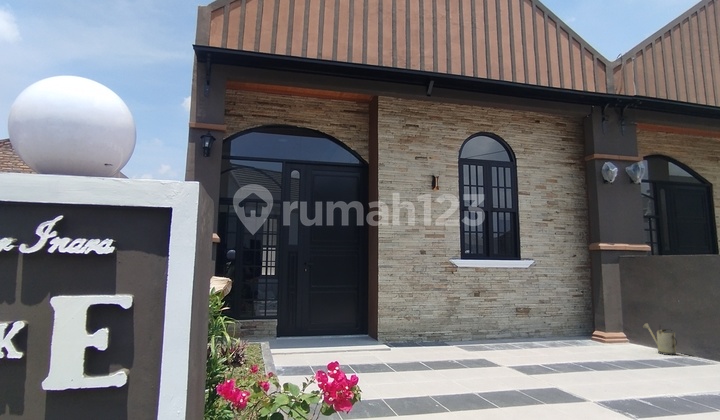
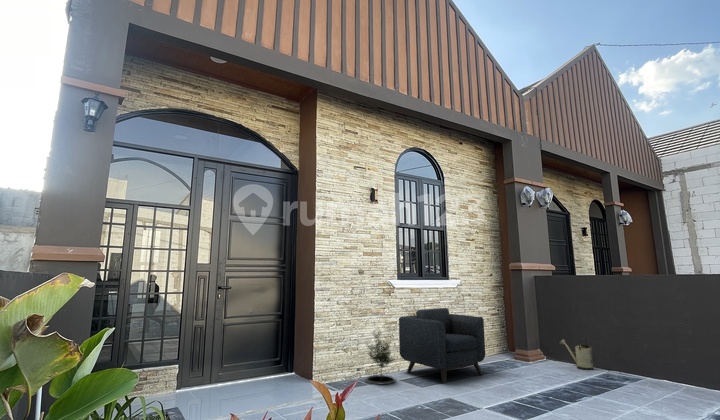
armchair: none [461,287,545,352] -> present [399,308,485,383]
potted tree: none [425,299,451,348] -> present [366,331,395,384]

